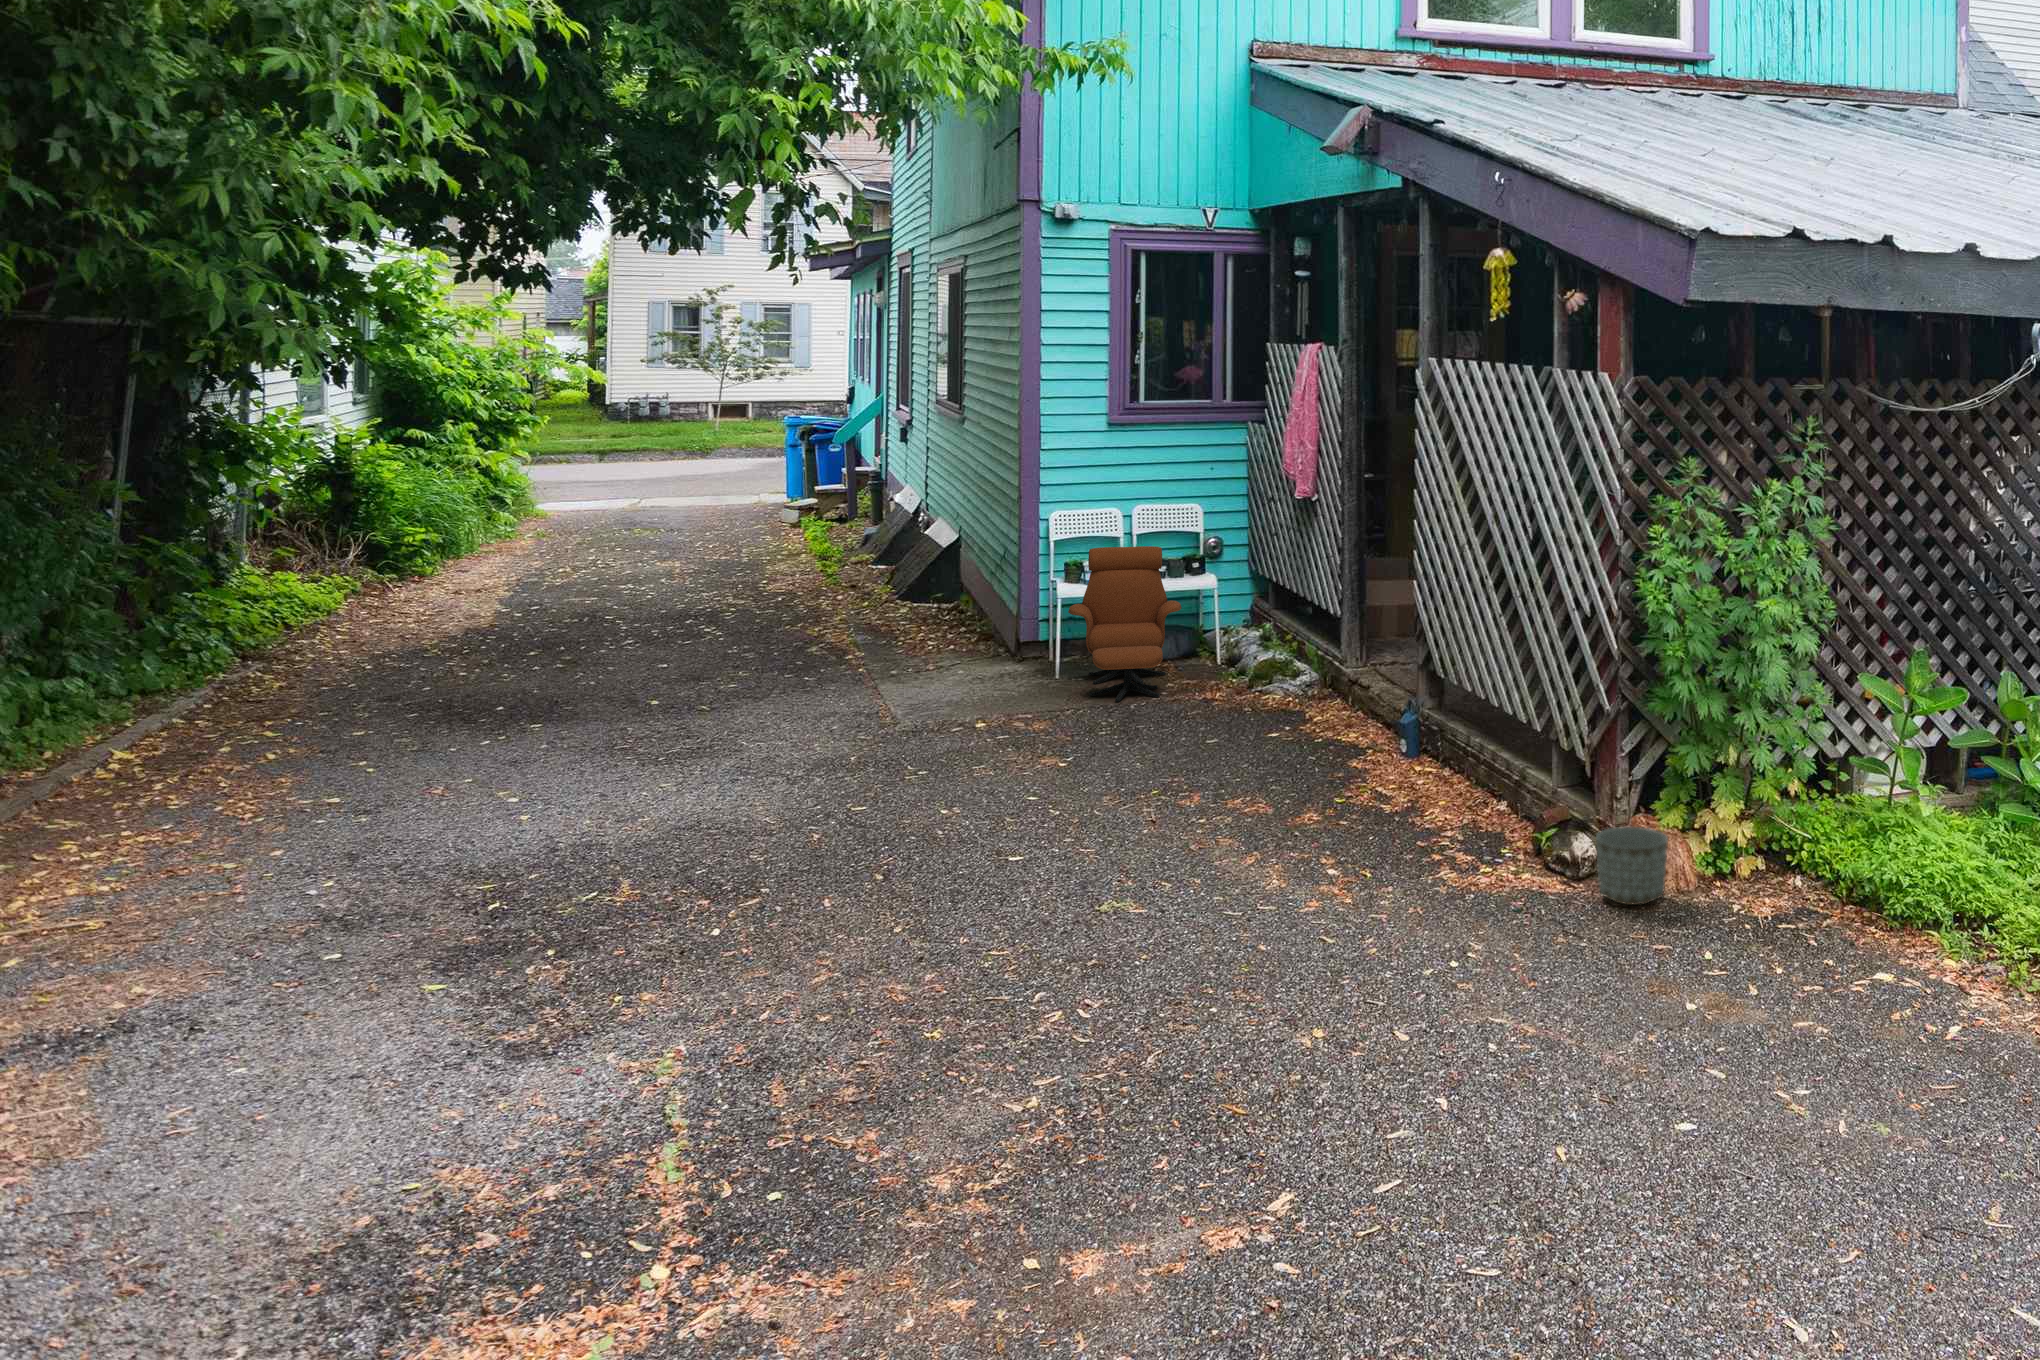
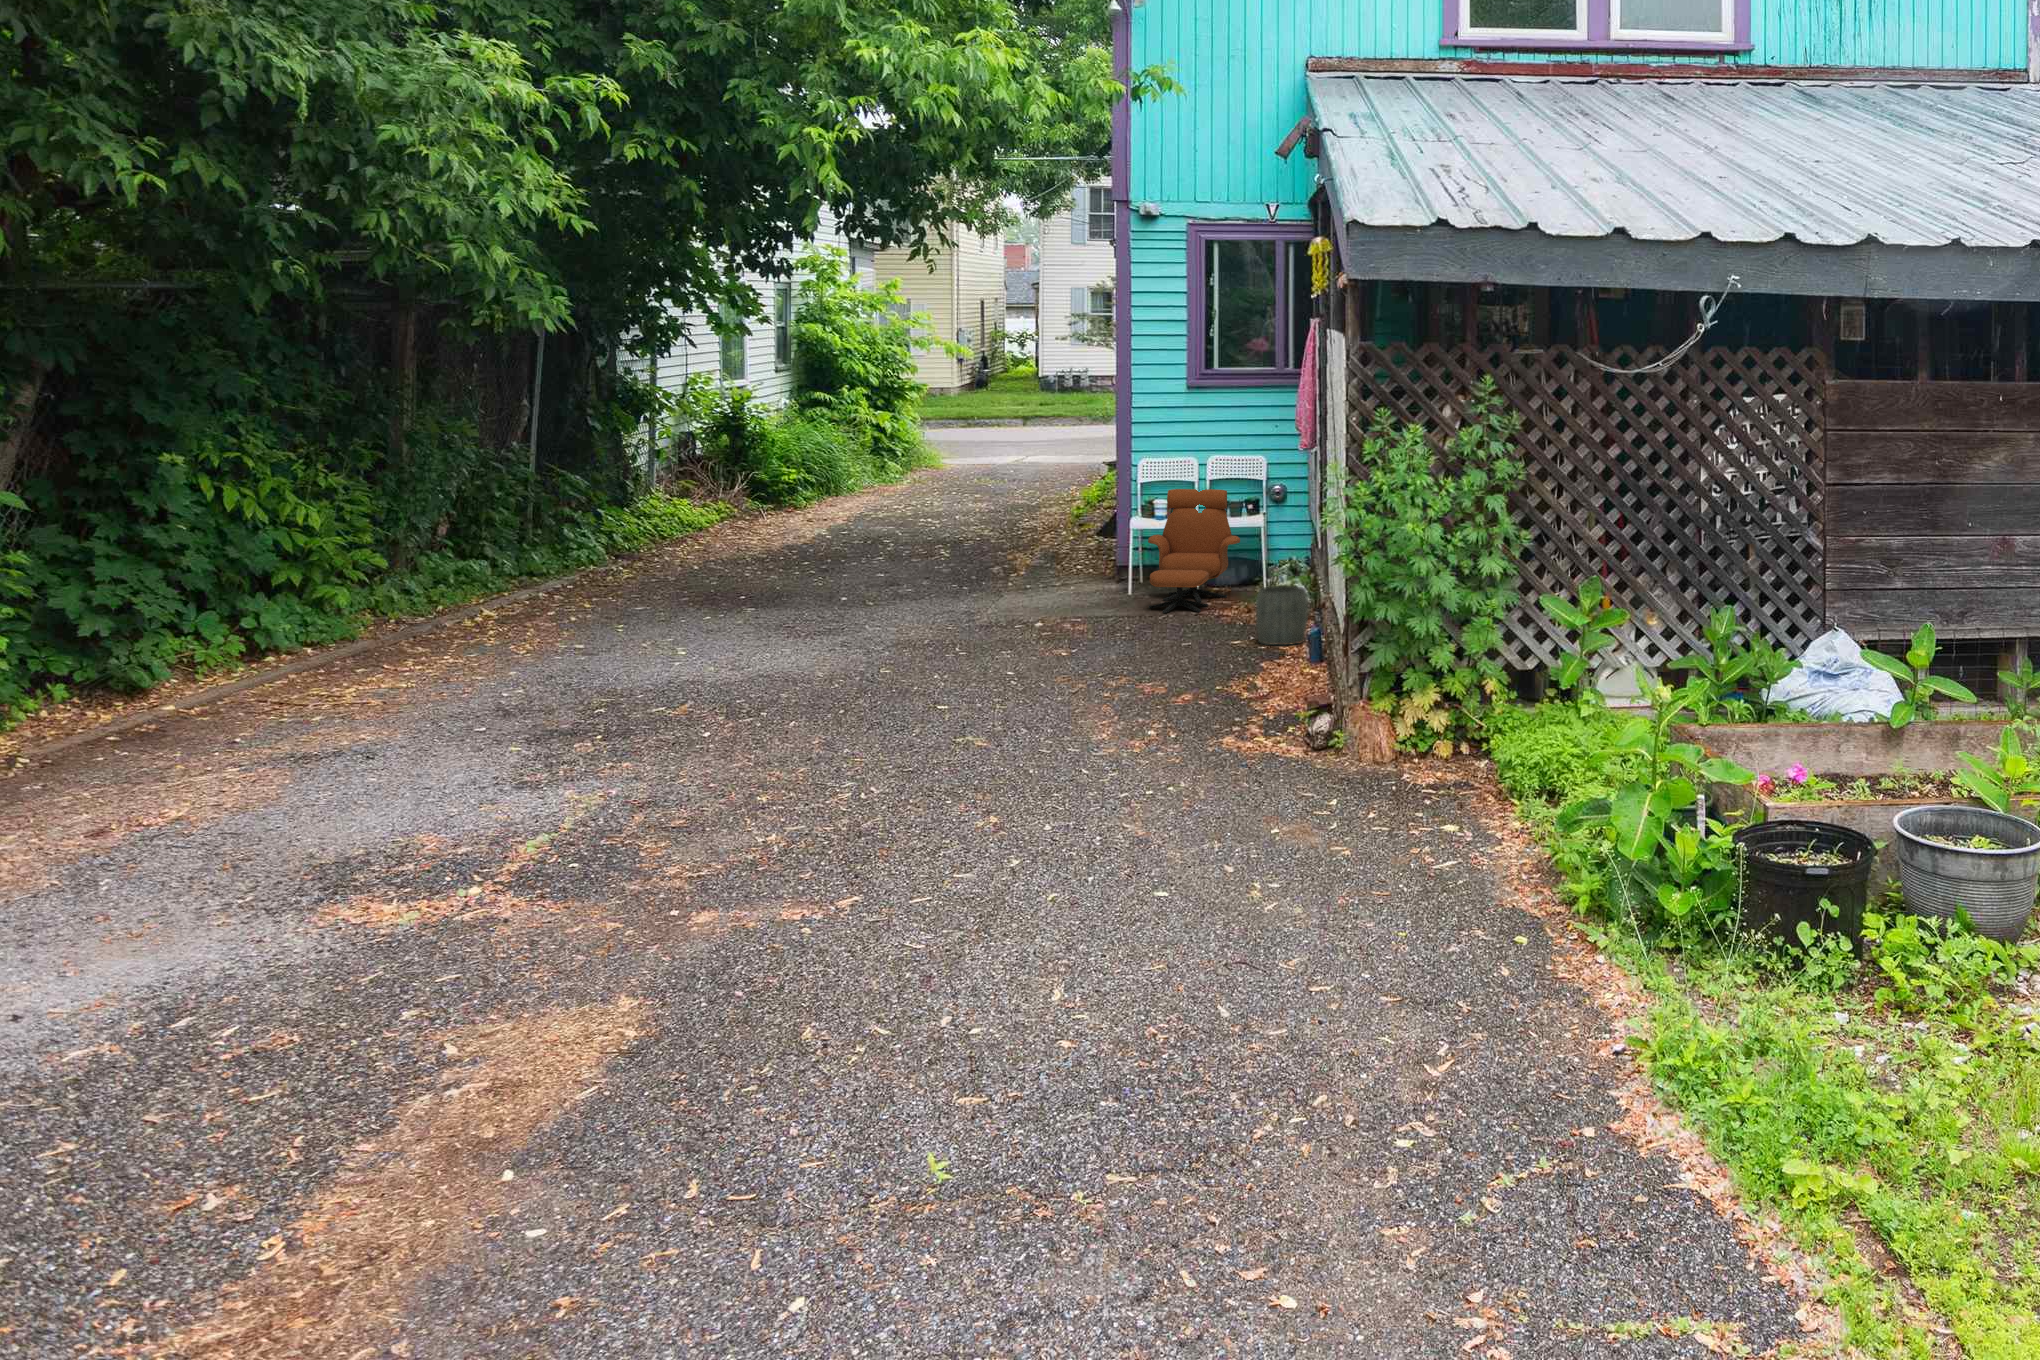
woven basket: none [1278,664,1341,738] -> present [1256,586,1308,645]
planter: present [1596,827,1668,905] -> none [1333,705,1391,764]

